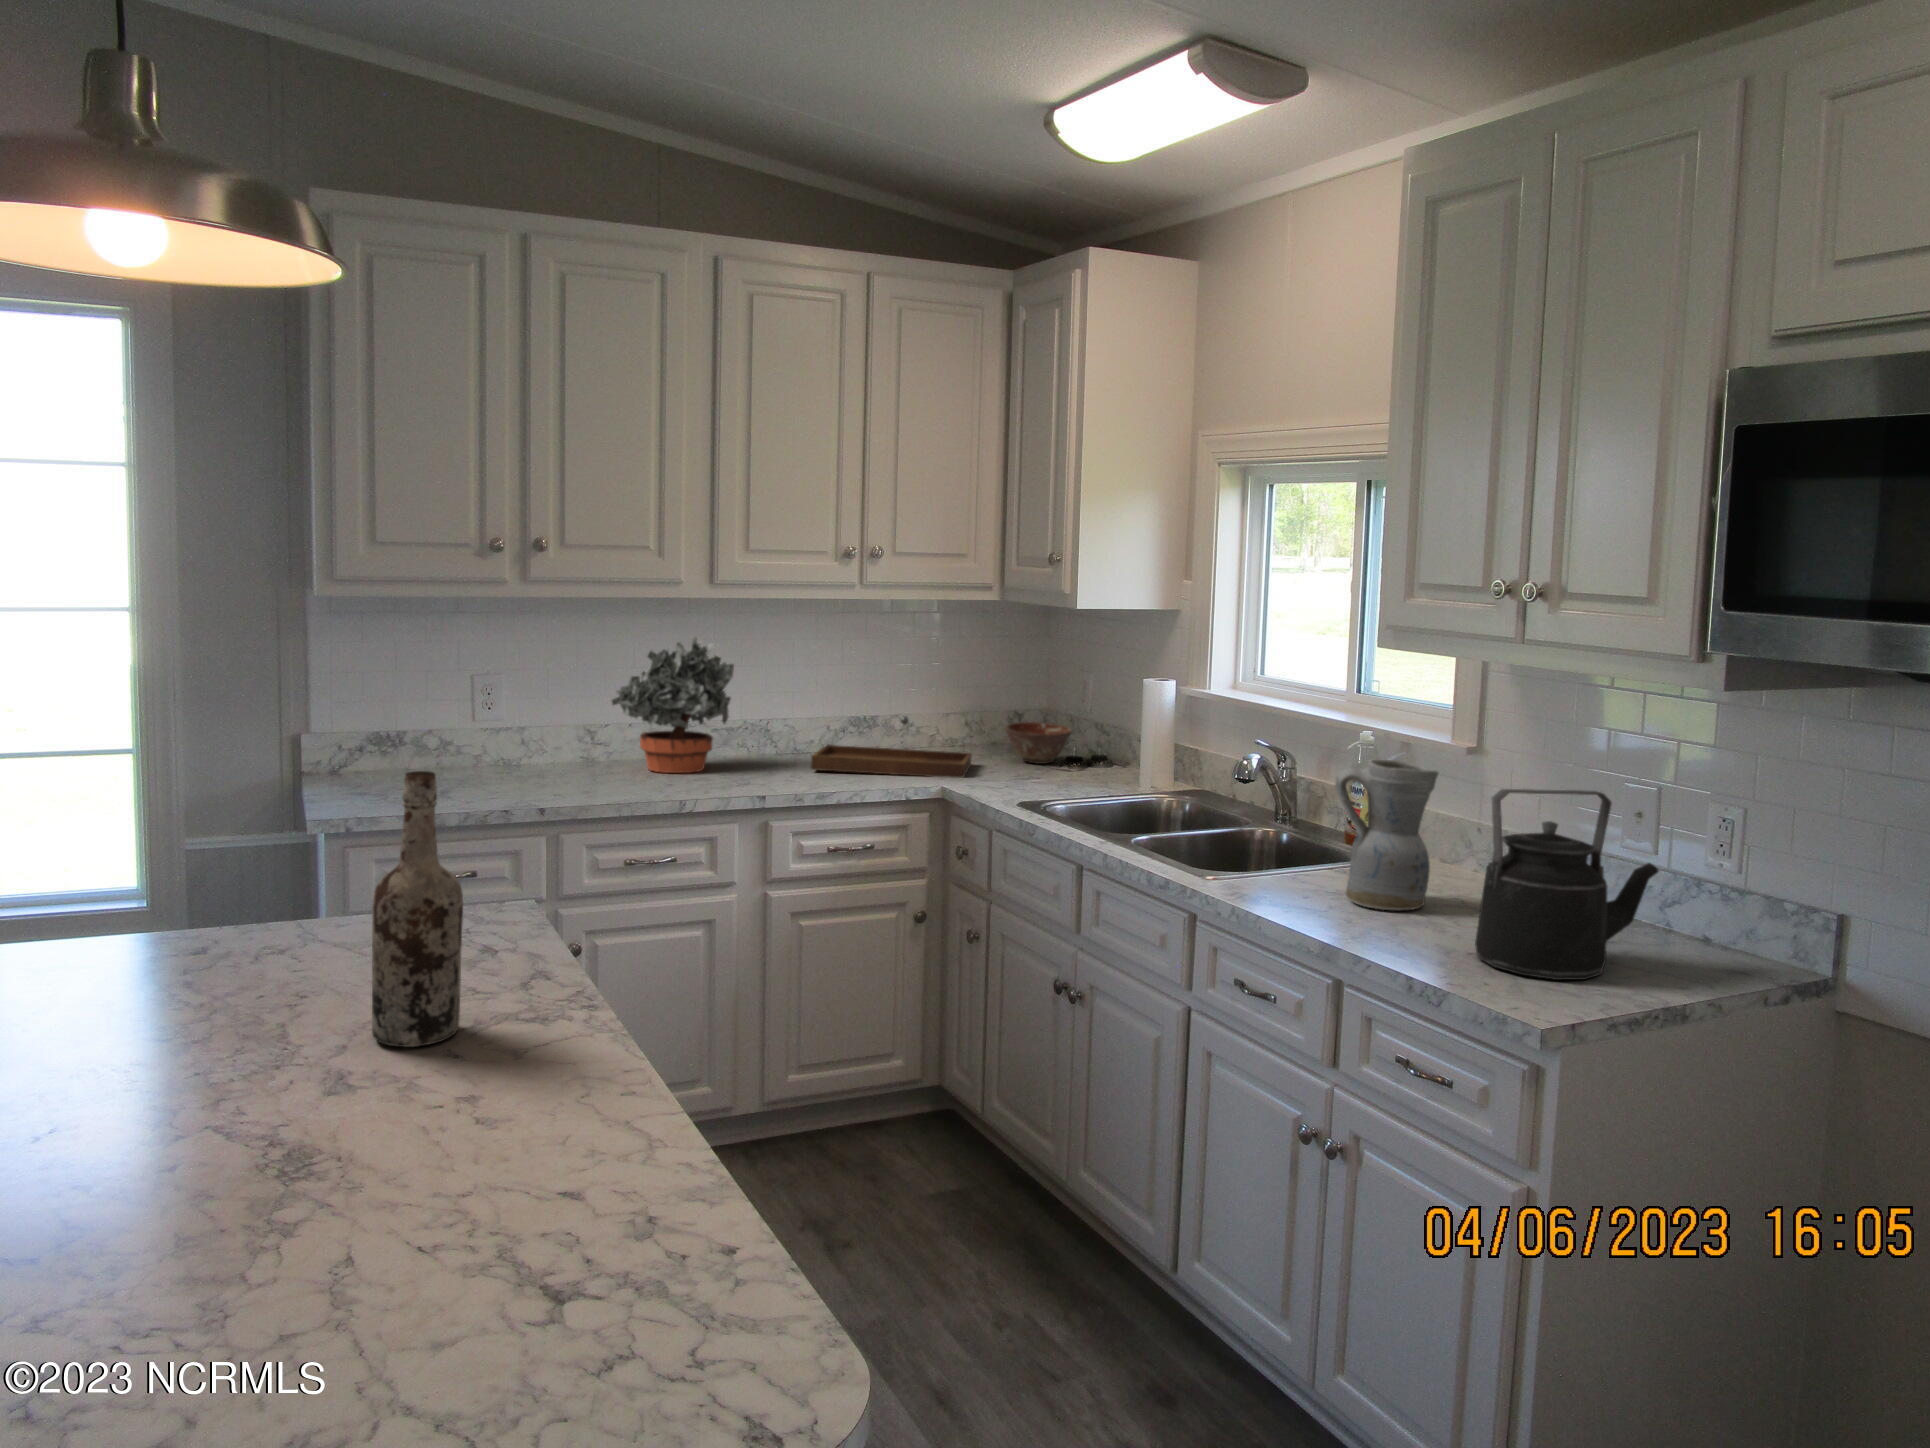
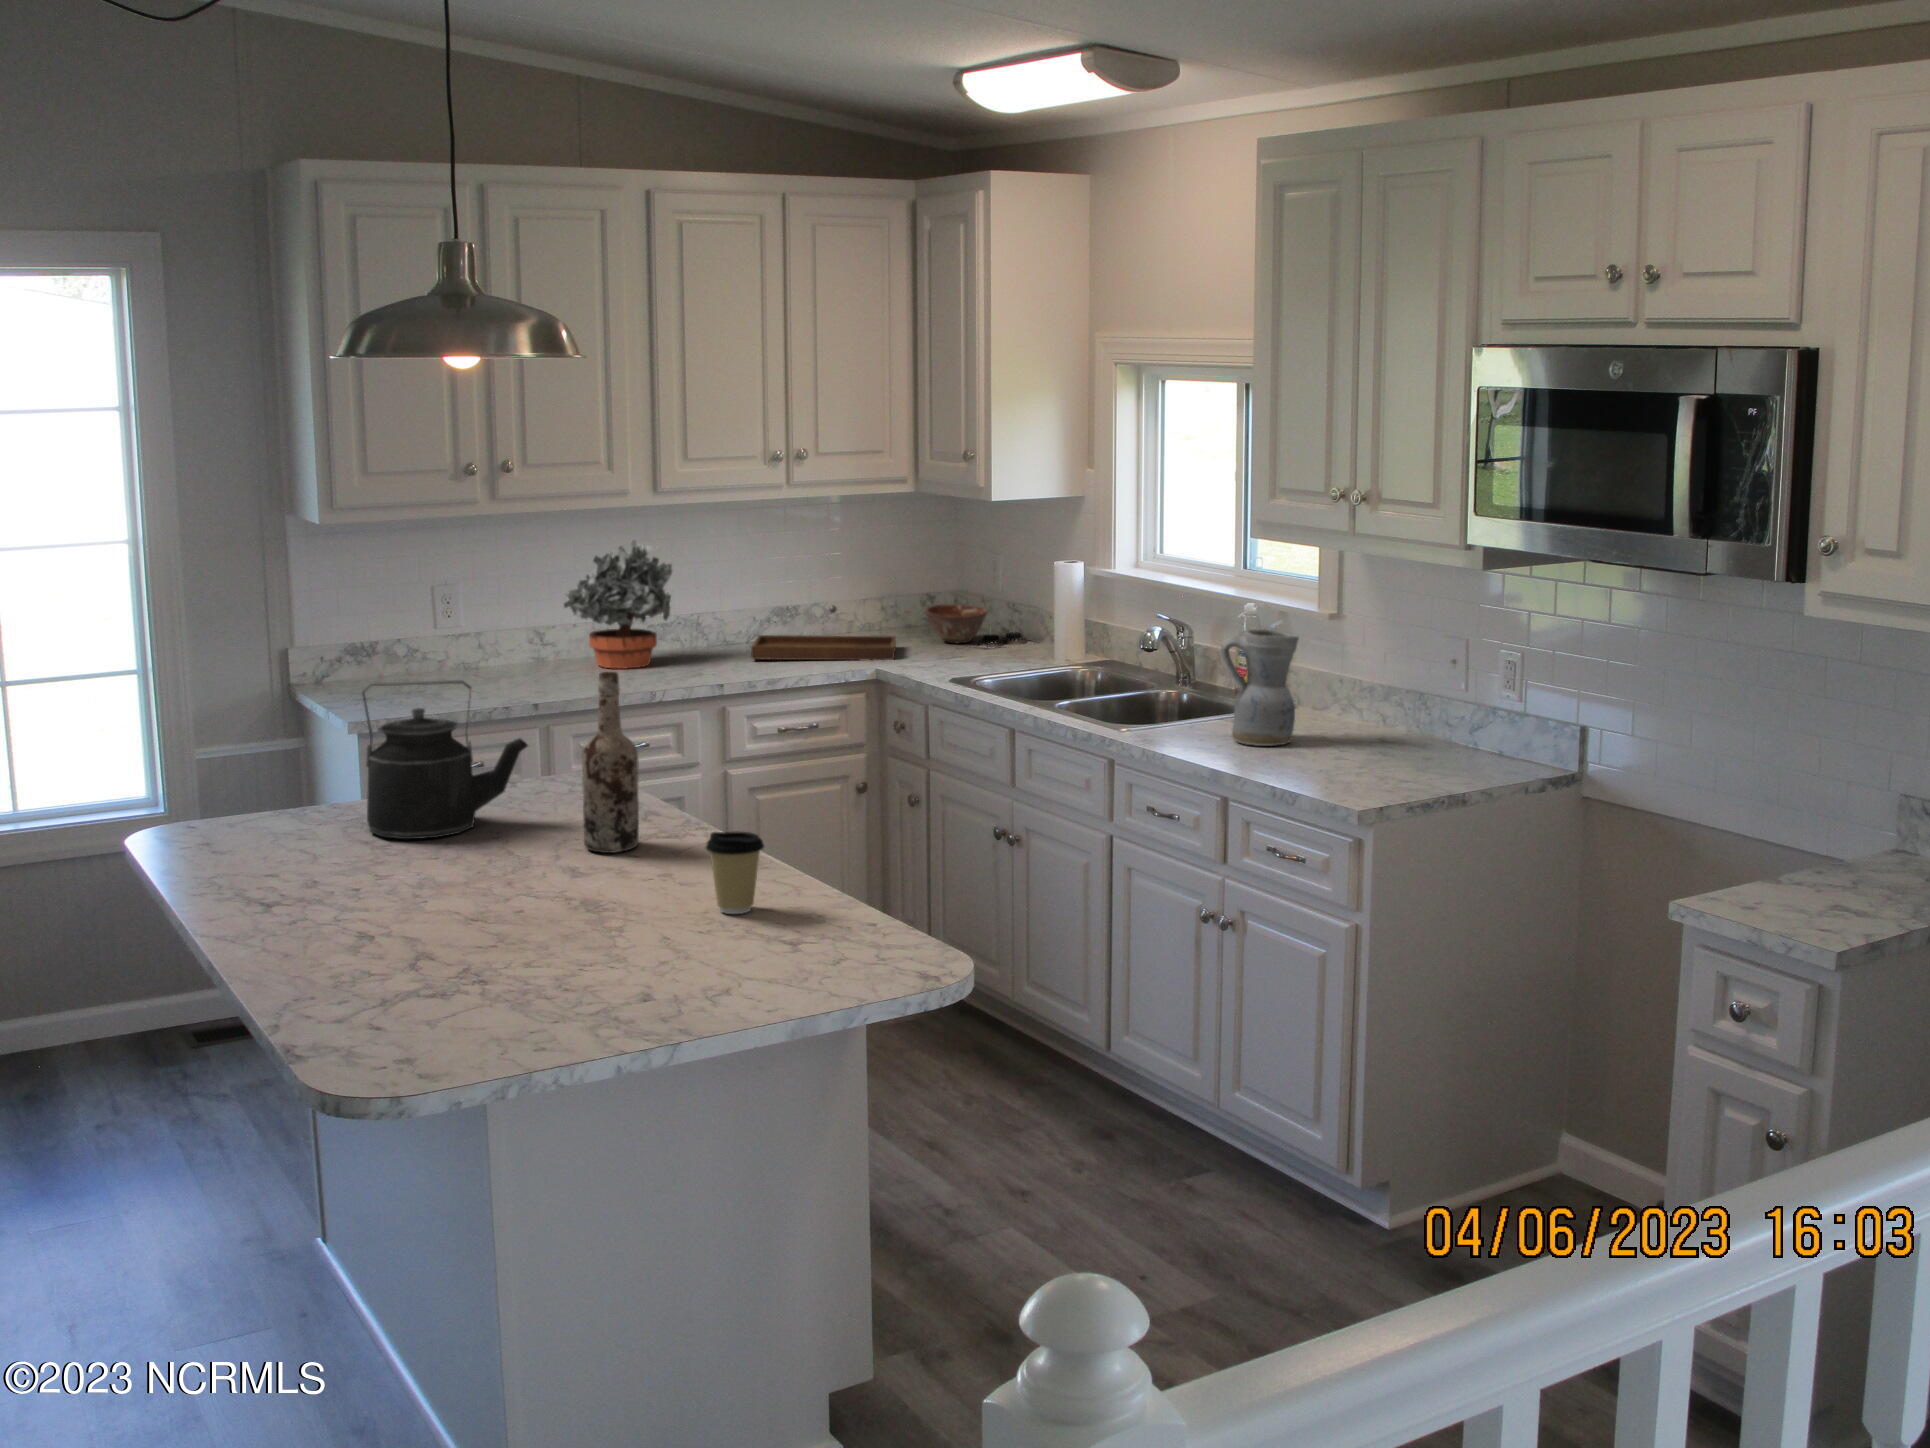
kettle: present [1475,789,1659,980] -> present [362,680,528,839]
coffee cup: none [443,1054,553,1207] -> present [706,831,764,914]

